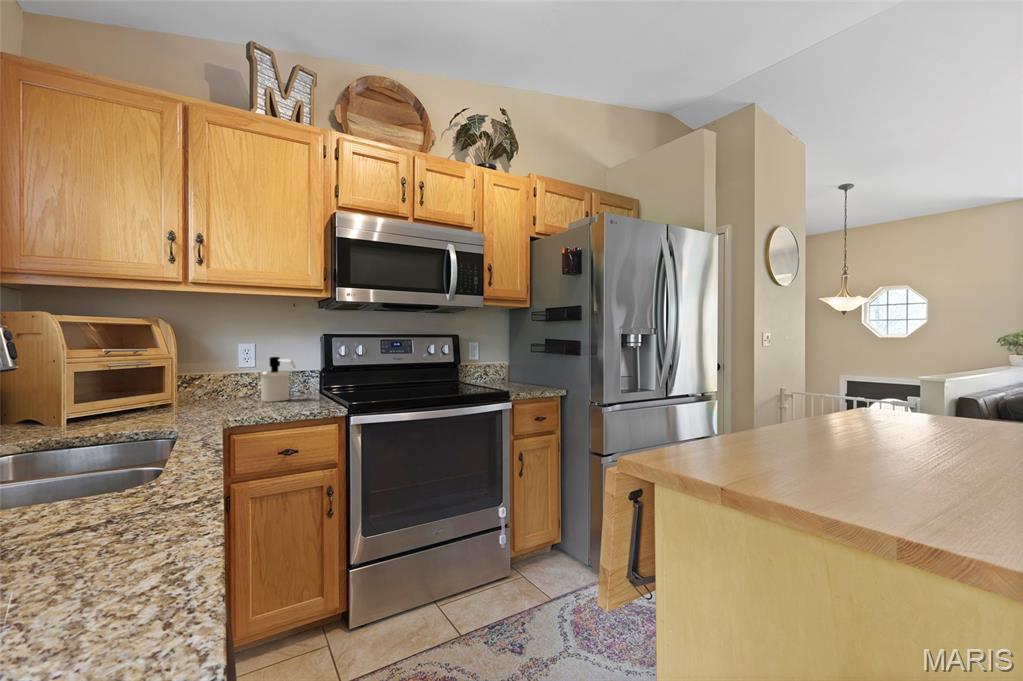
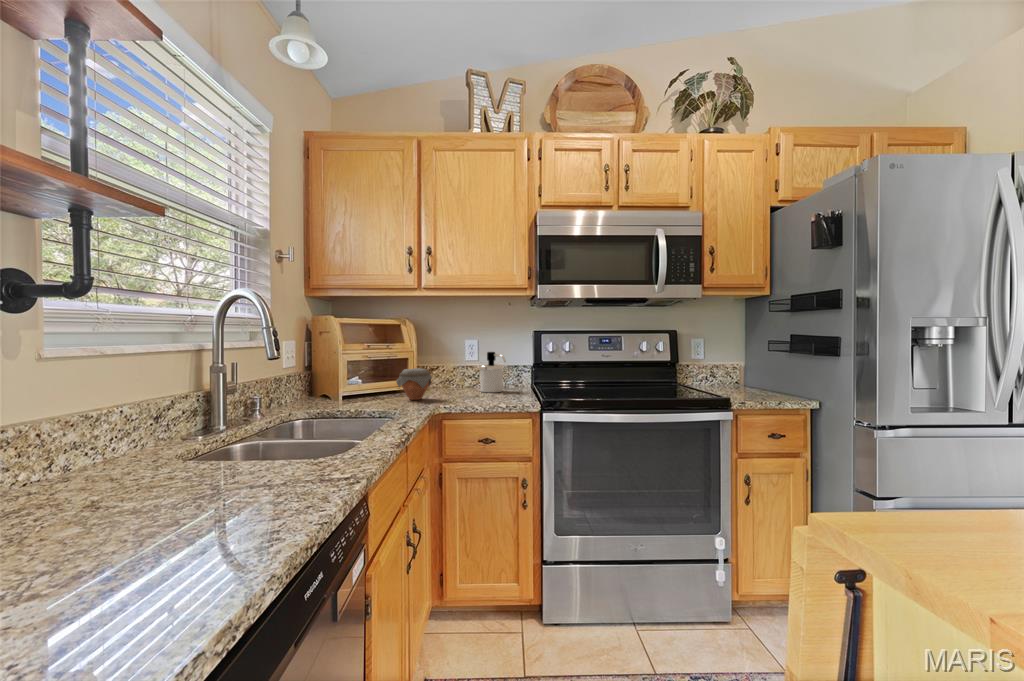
jar: none [156,378,208,416] -> present [396,368,432,400]

